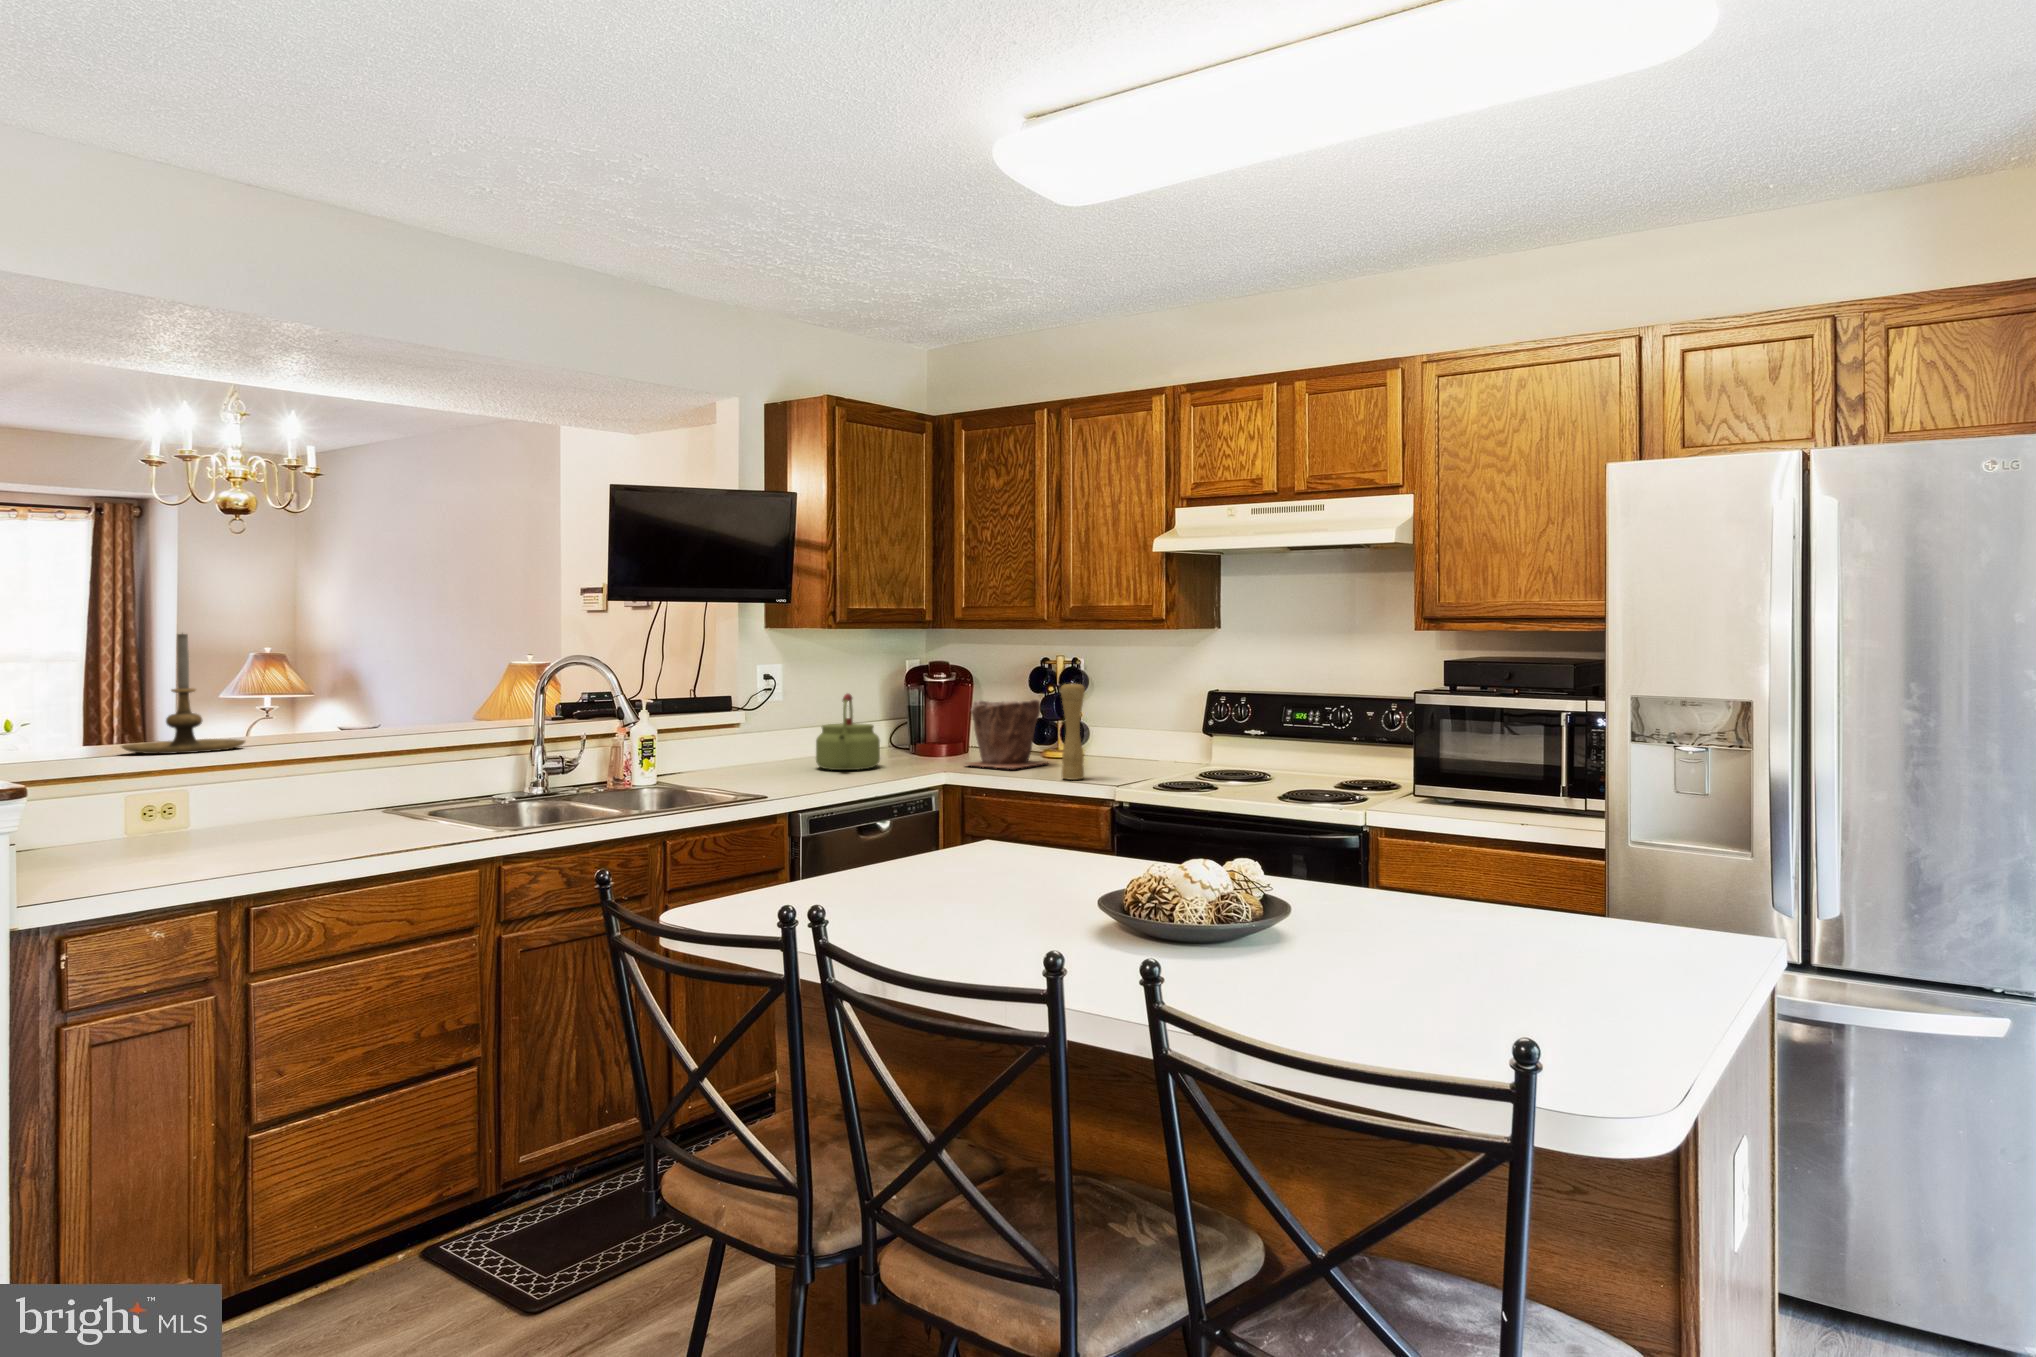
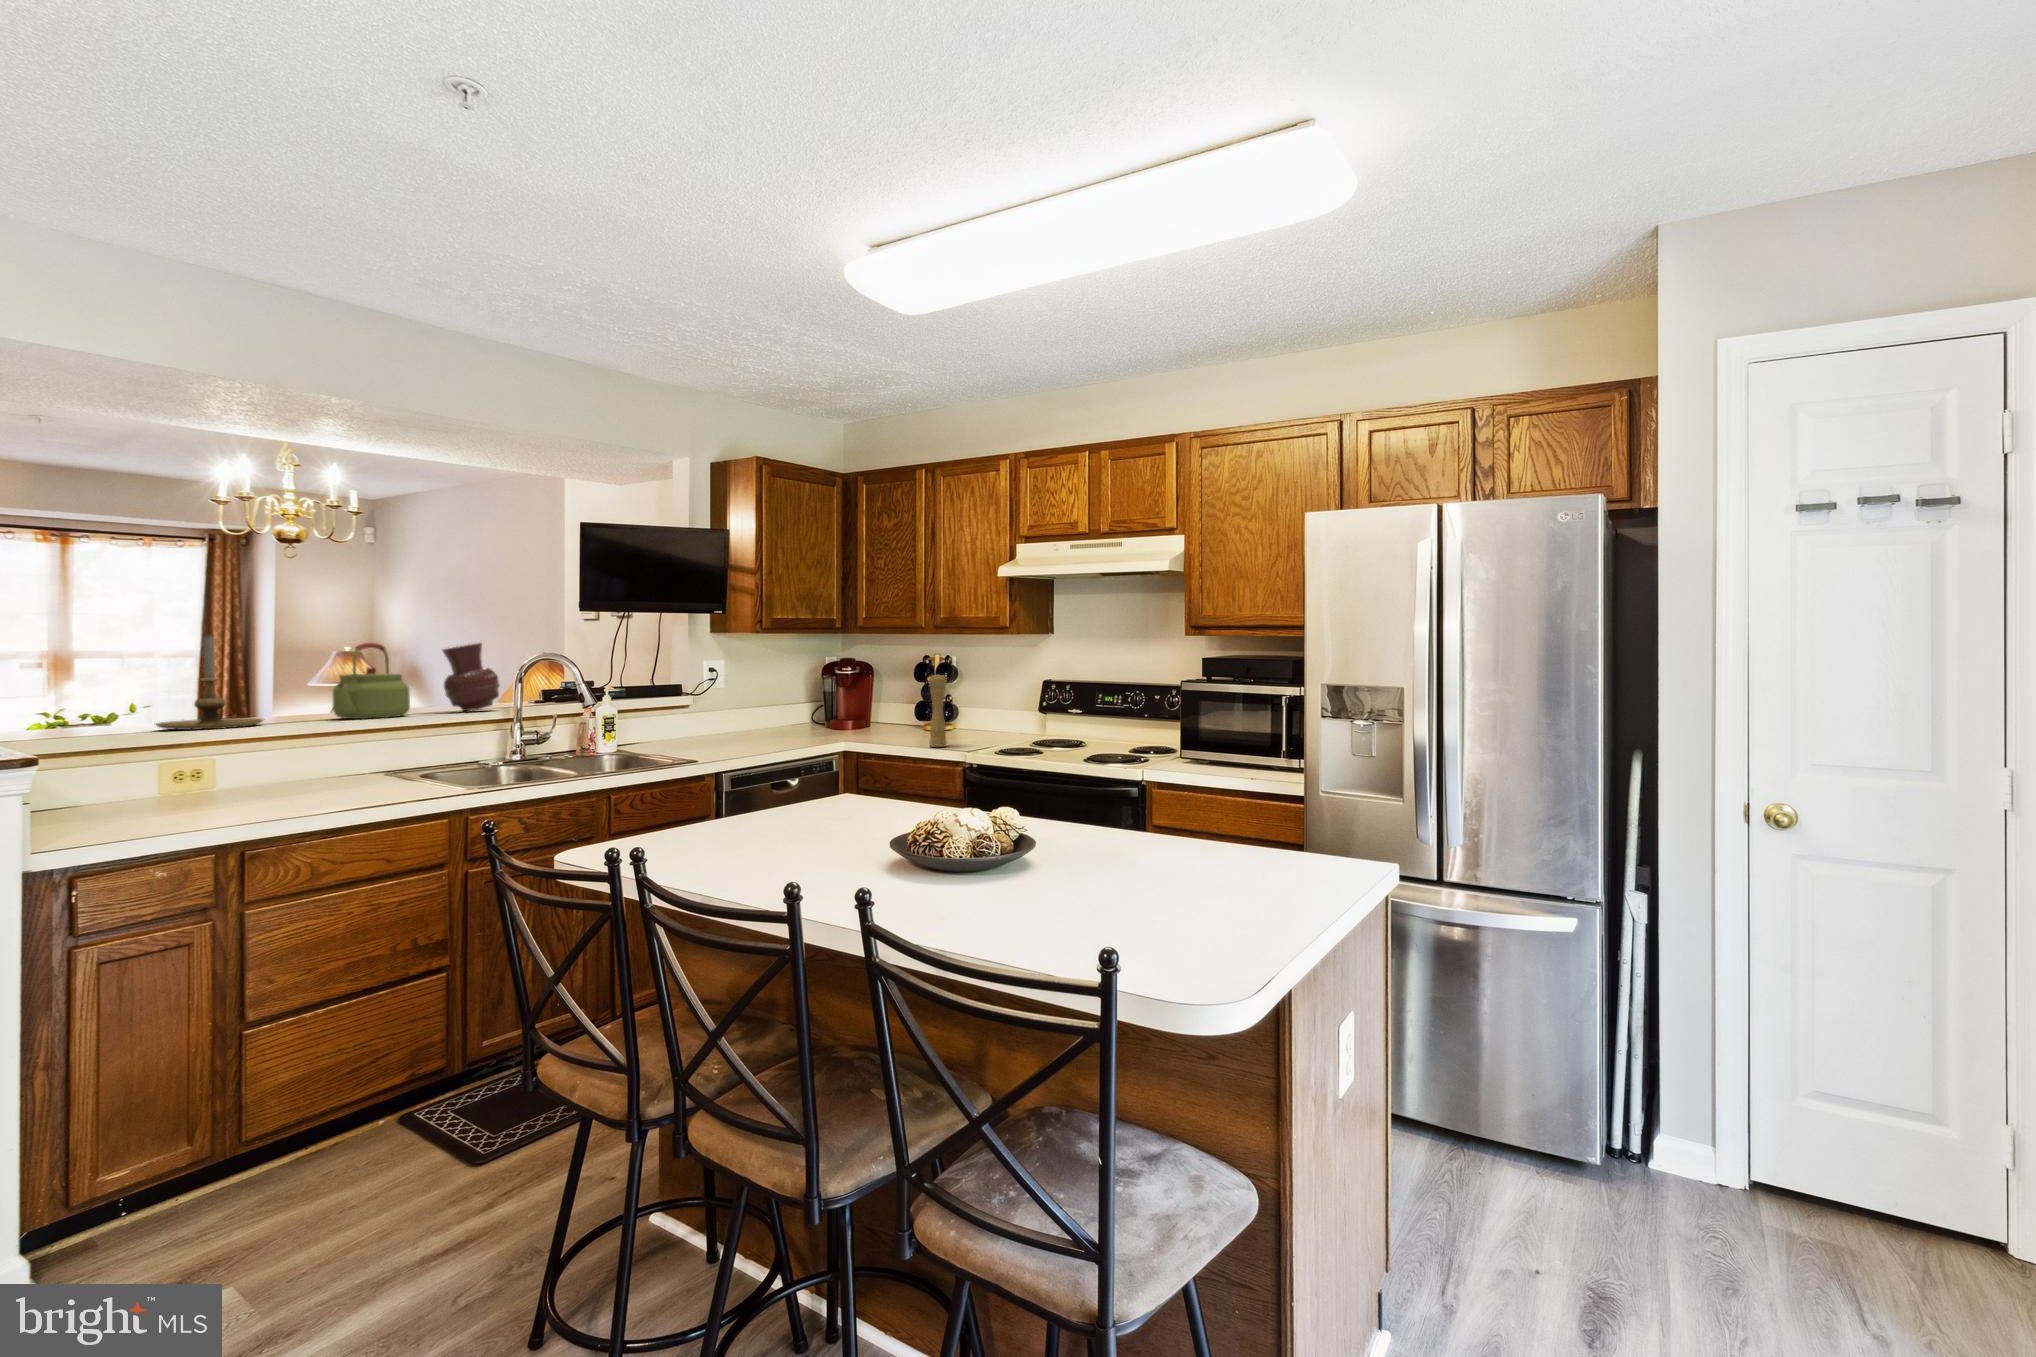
vase: none [446,642,517,731] -> present [442,643,500,711]
kettle: present [816,694,880,770] -> present [333,643,410,719]
plant pot: present [965,699,1049,768] -> none [860,687,926,739]

